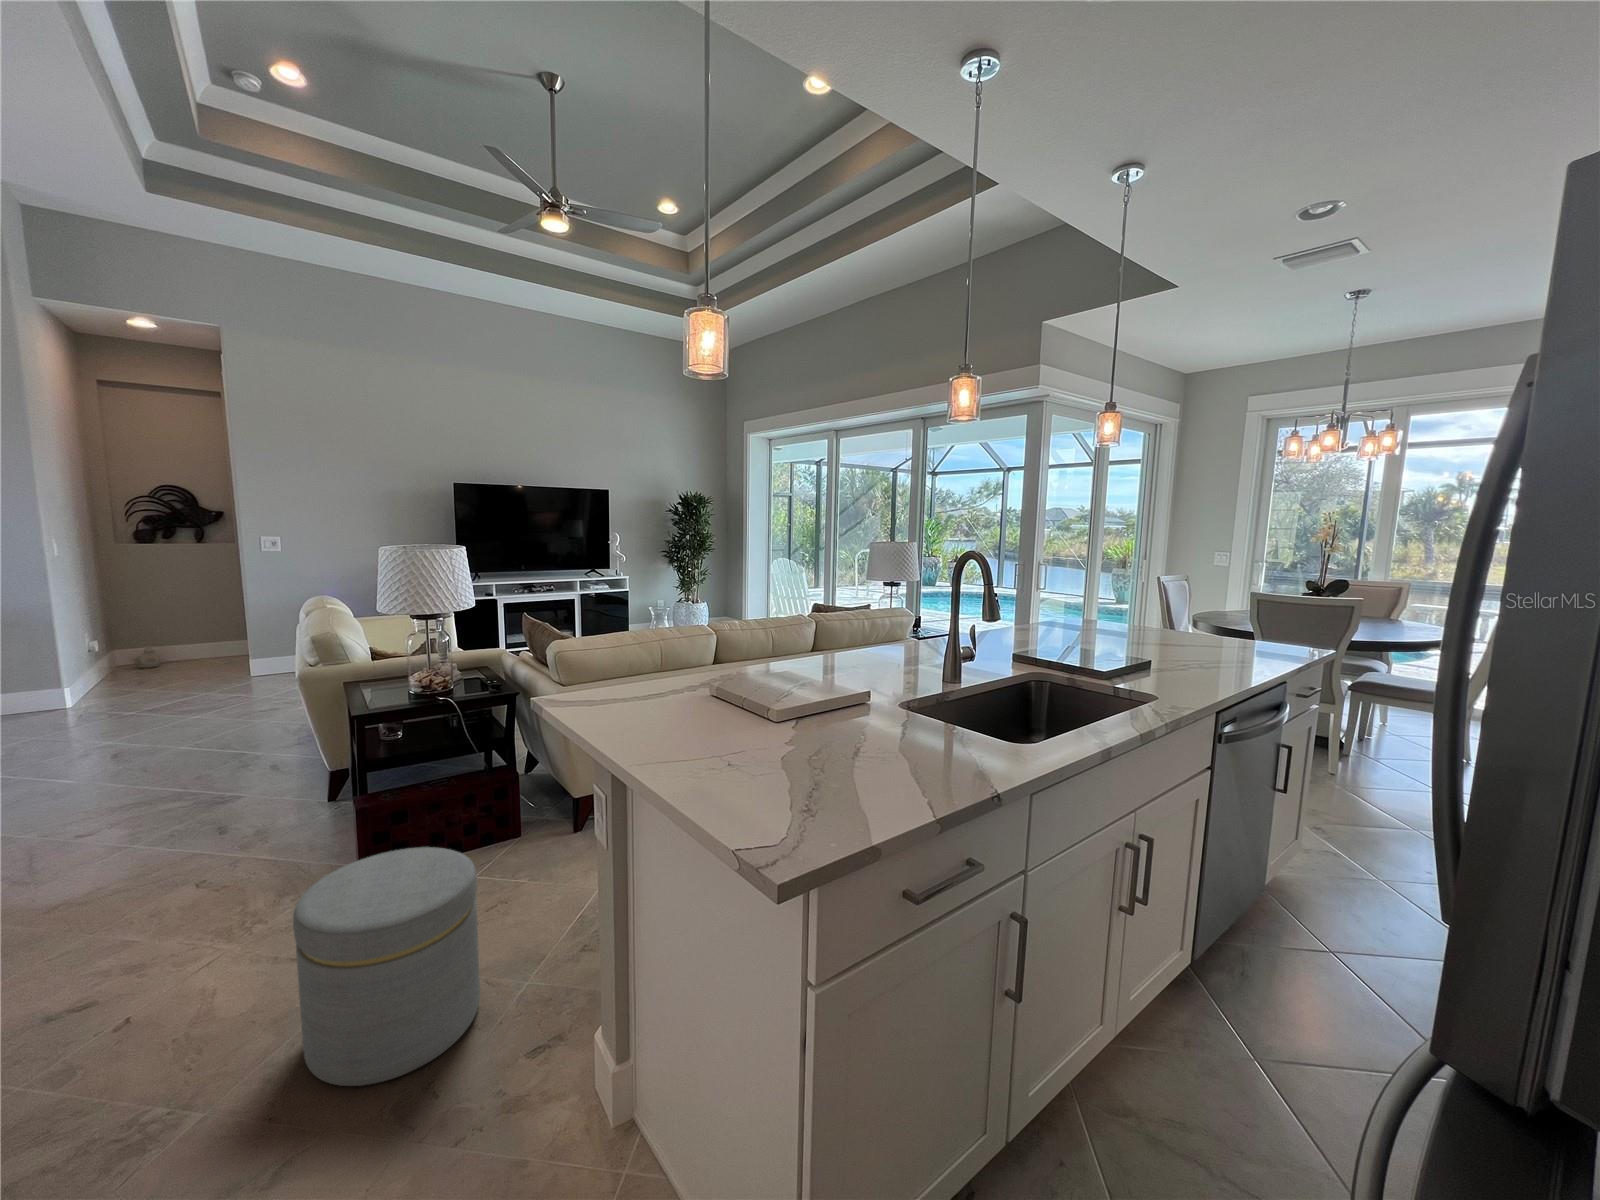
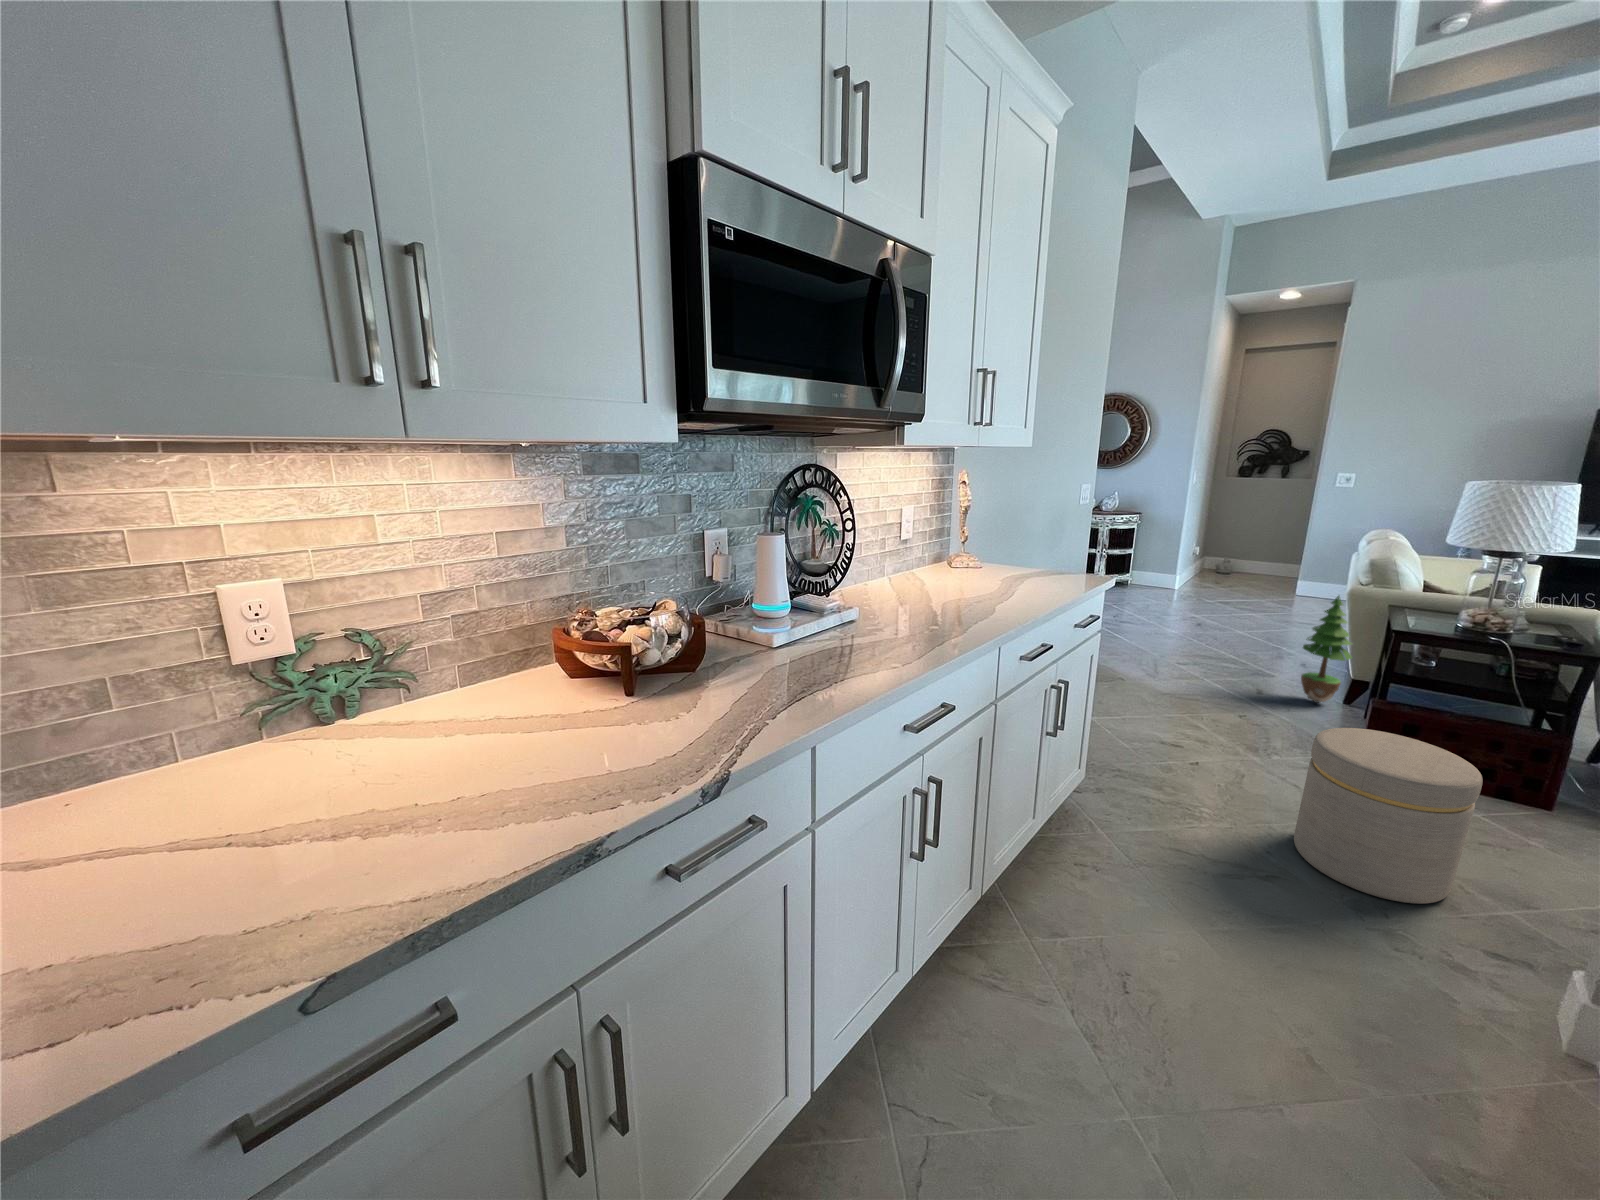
potted tree: none [262,683,323,815] -> present [1301,596,1352,703]

